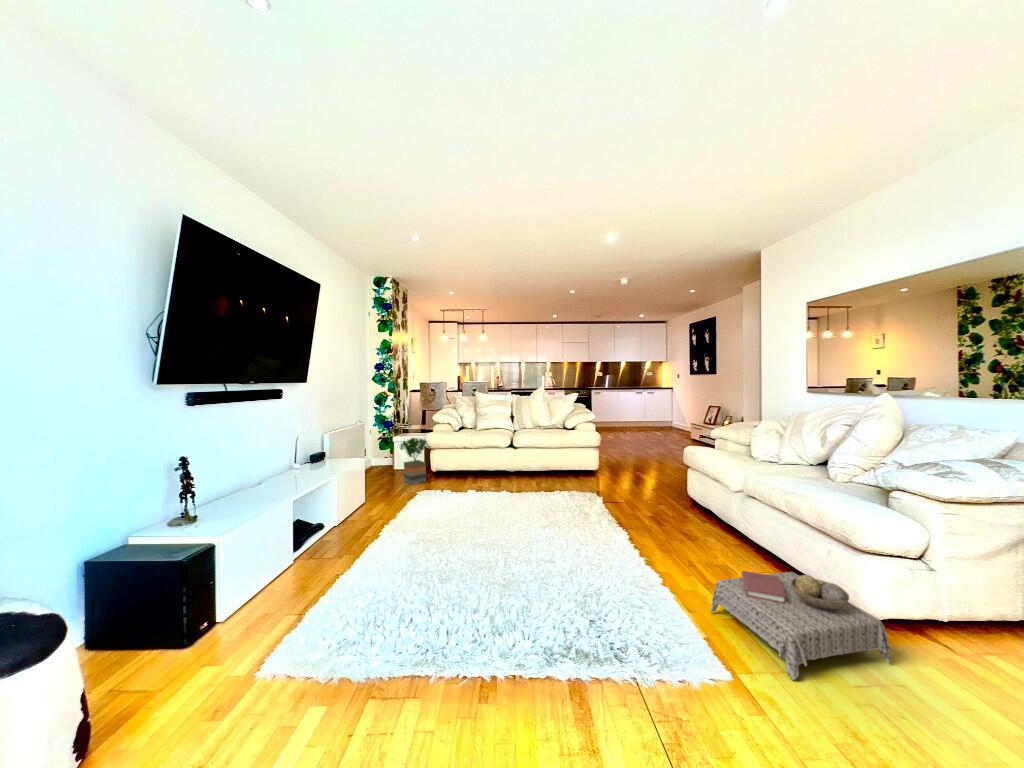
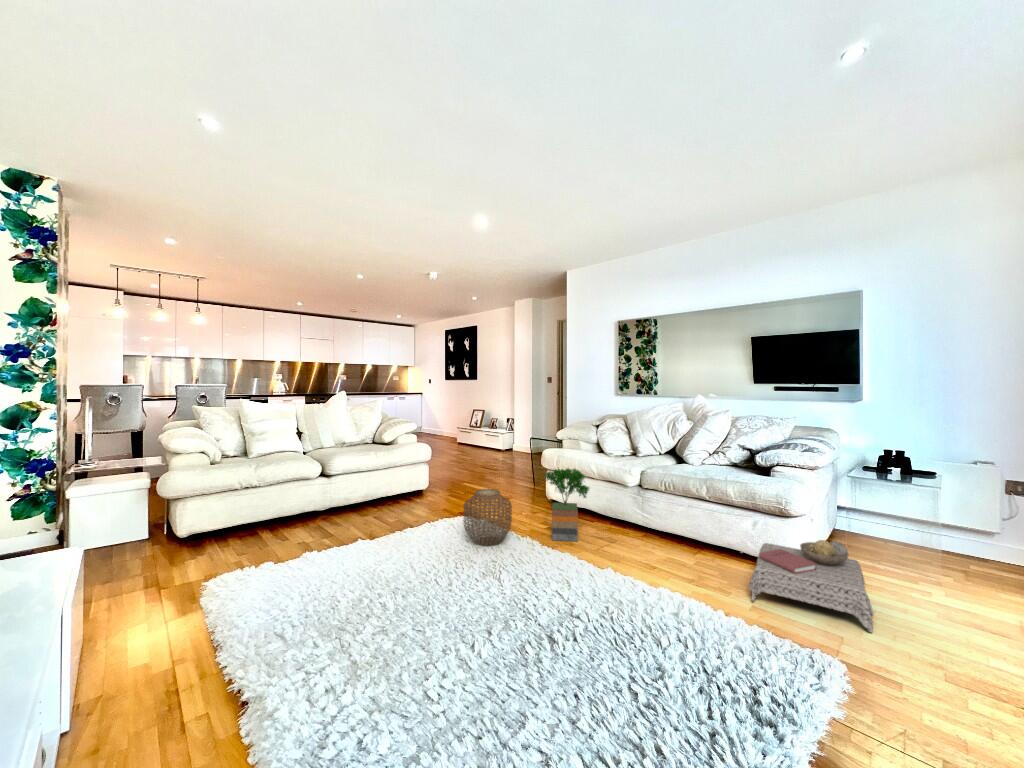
potted tree: present [400,438,431,484] -> present [545,468,589,541]
woven basket: none [557,469,596,514] -> present [464,489,512,546]

